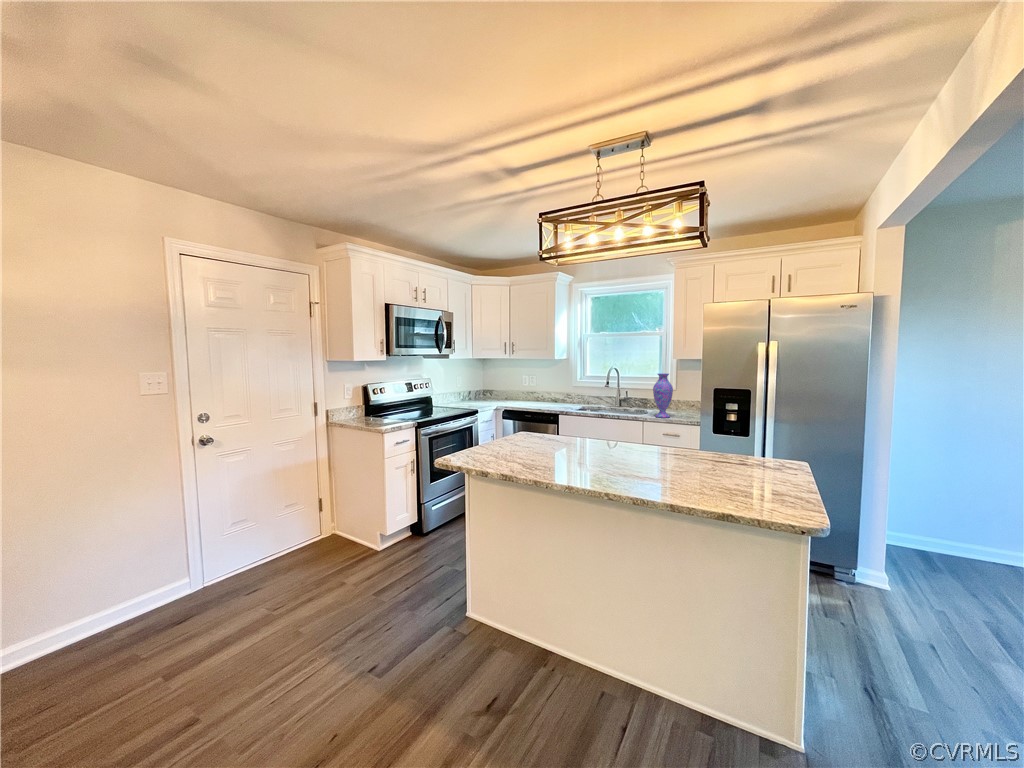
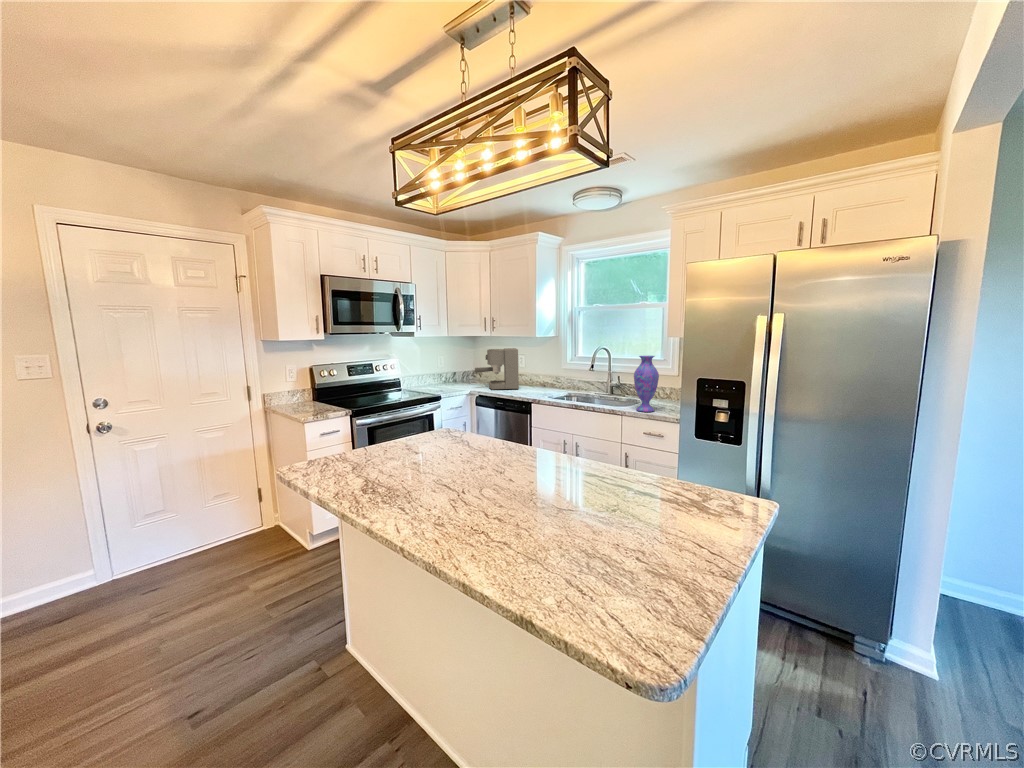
coffee maker: none [500,369,539,406] -> present [475,348,519,390]

